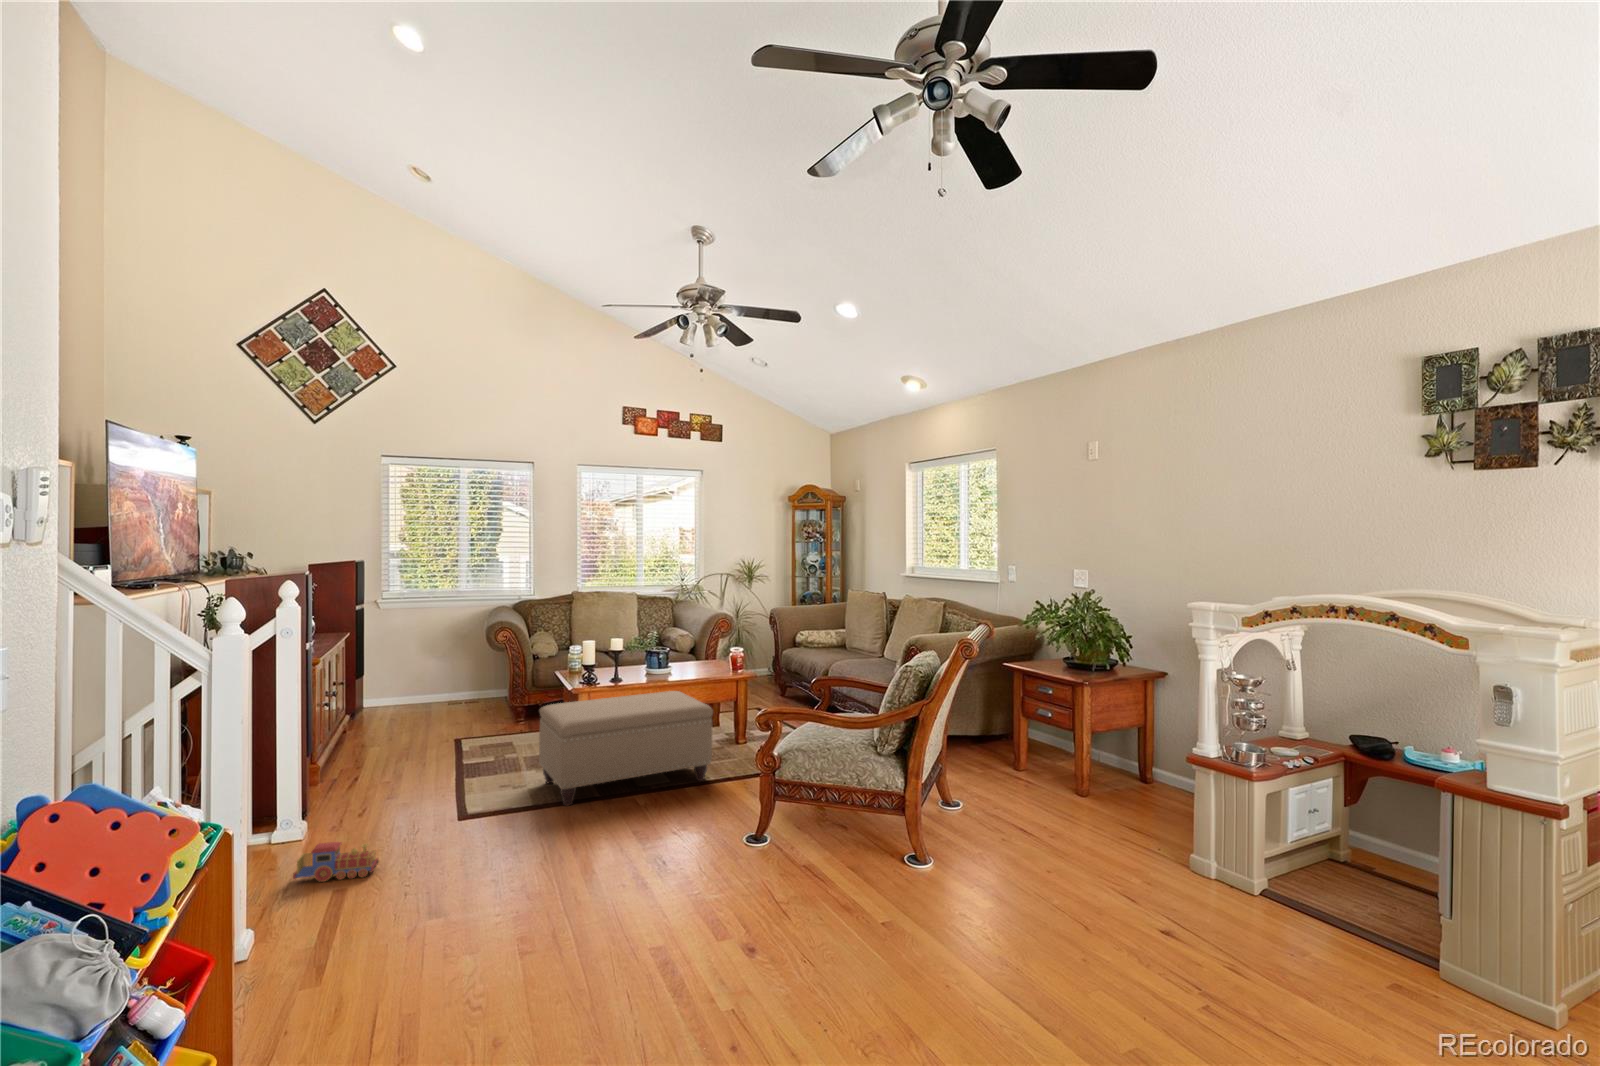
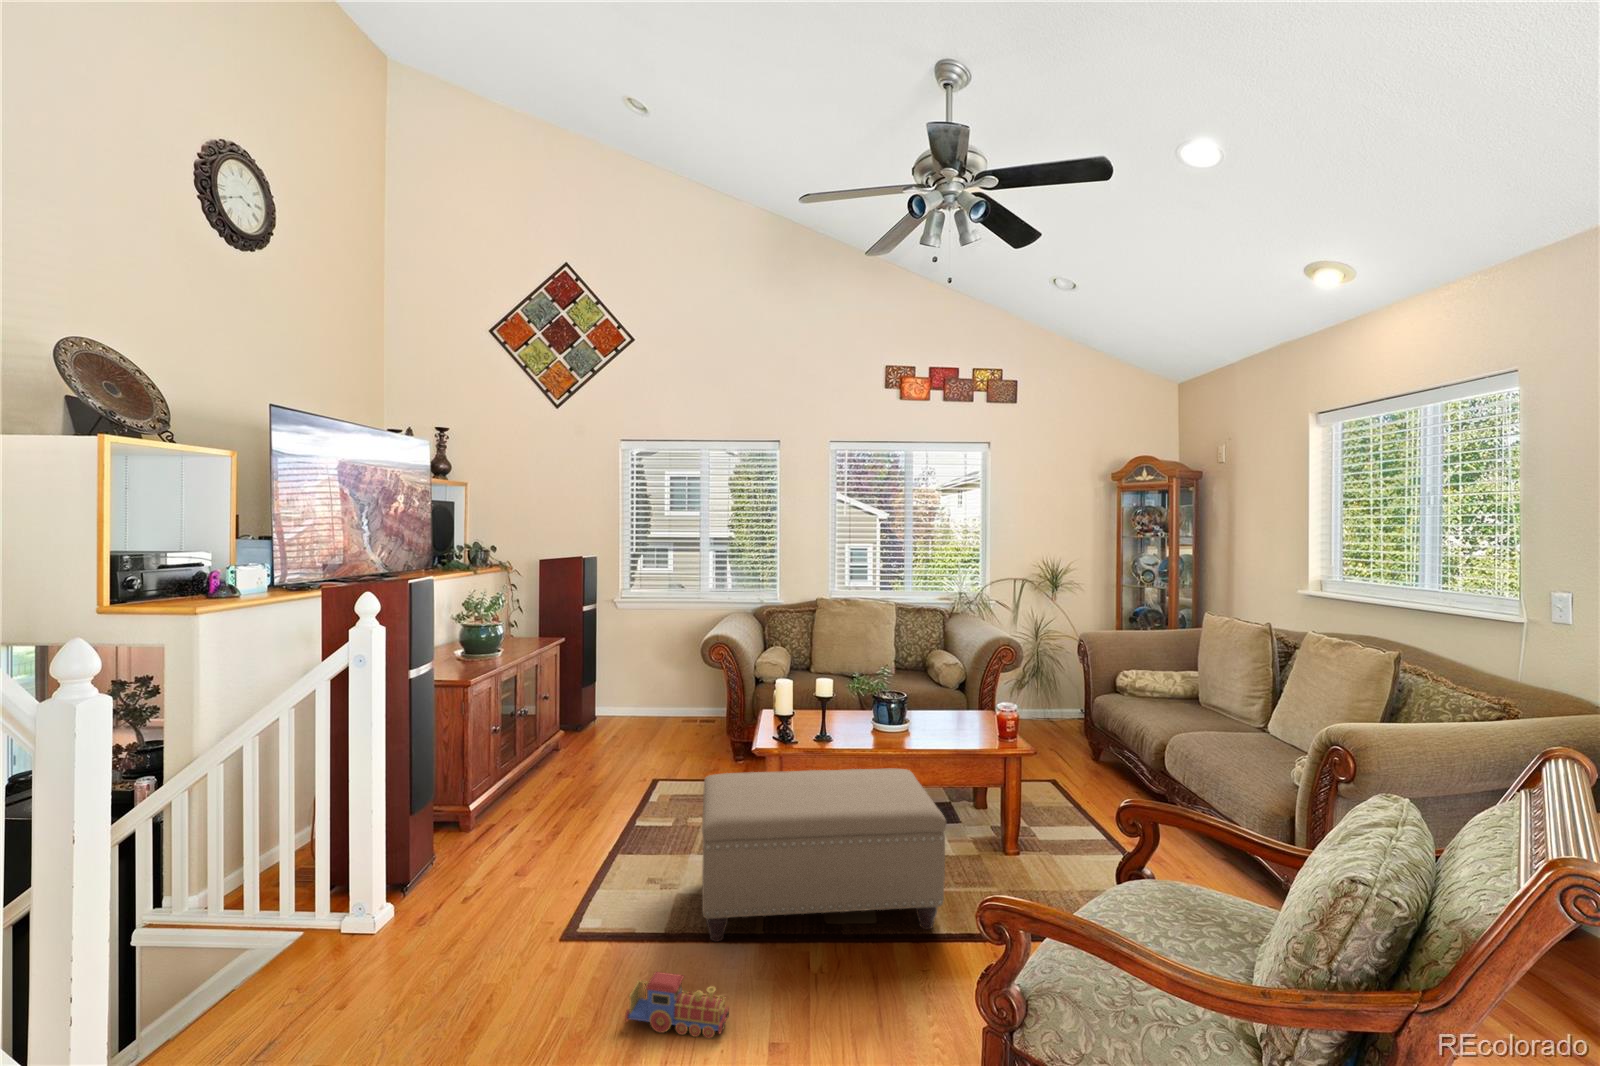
toy train: present [293,842,379,882] -> present [625,972,729,1038]

